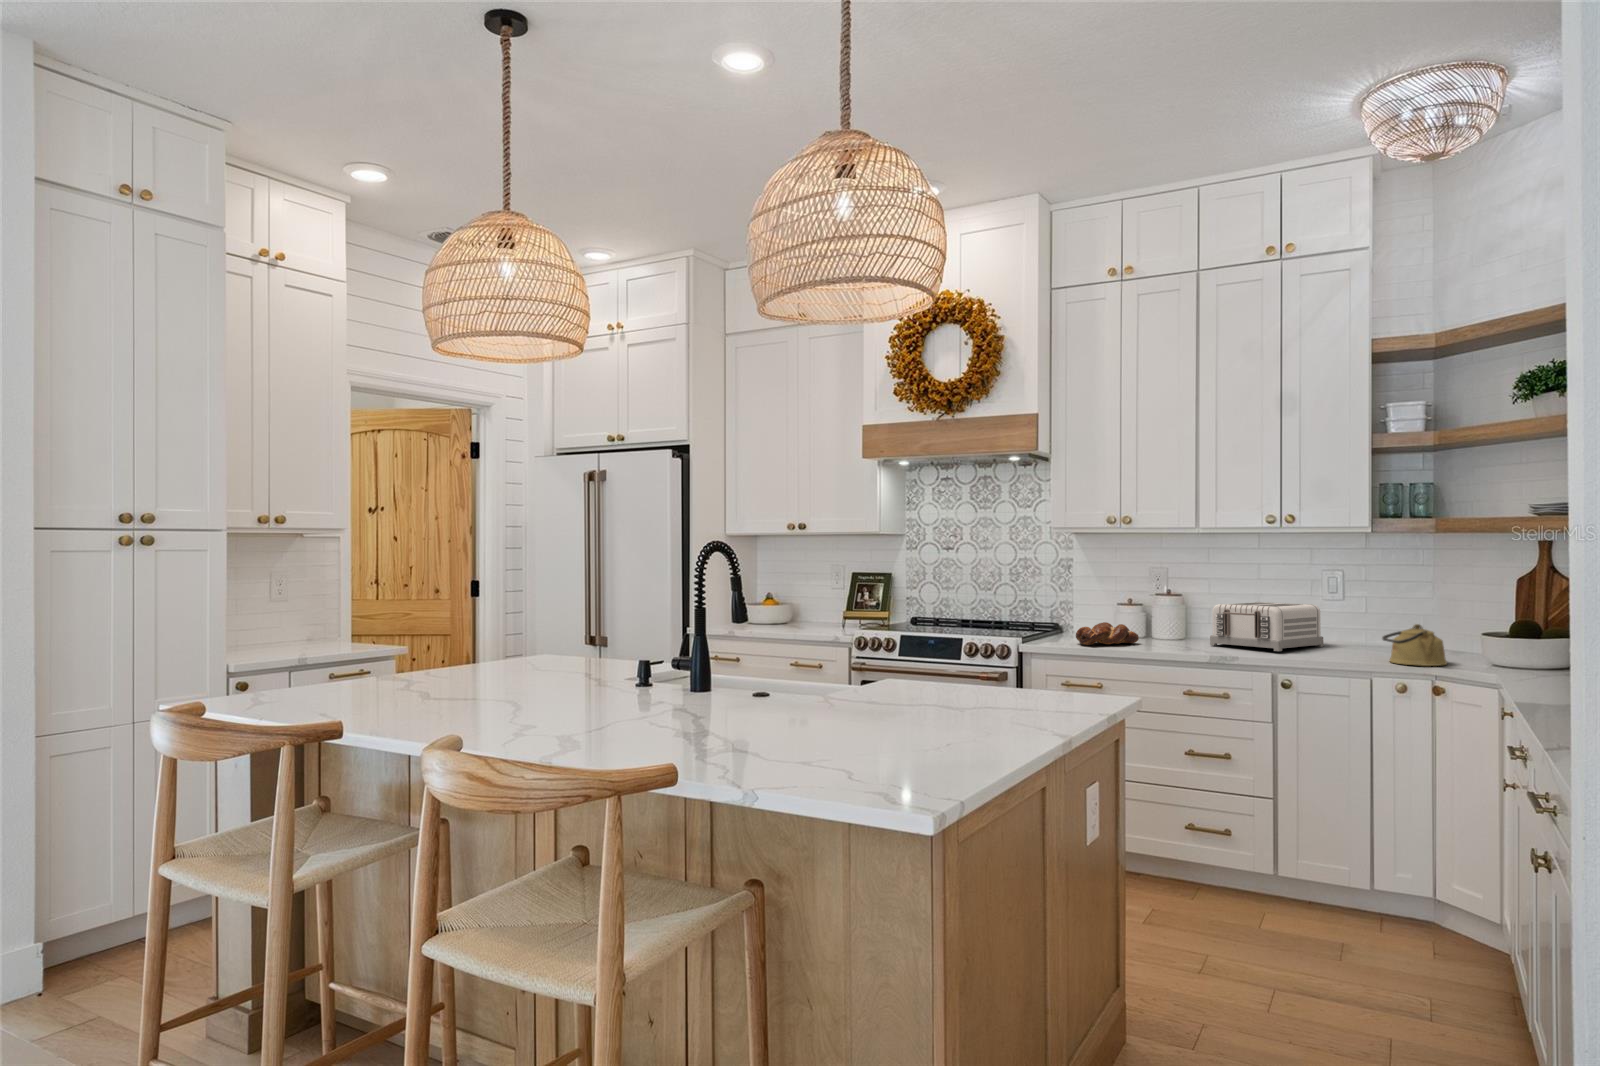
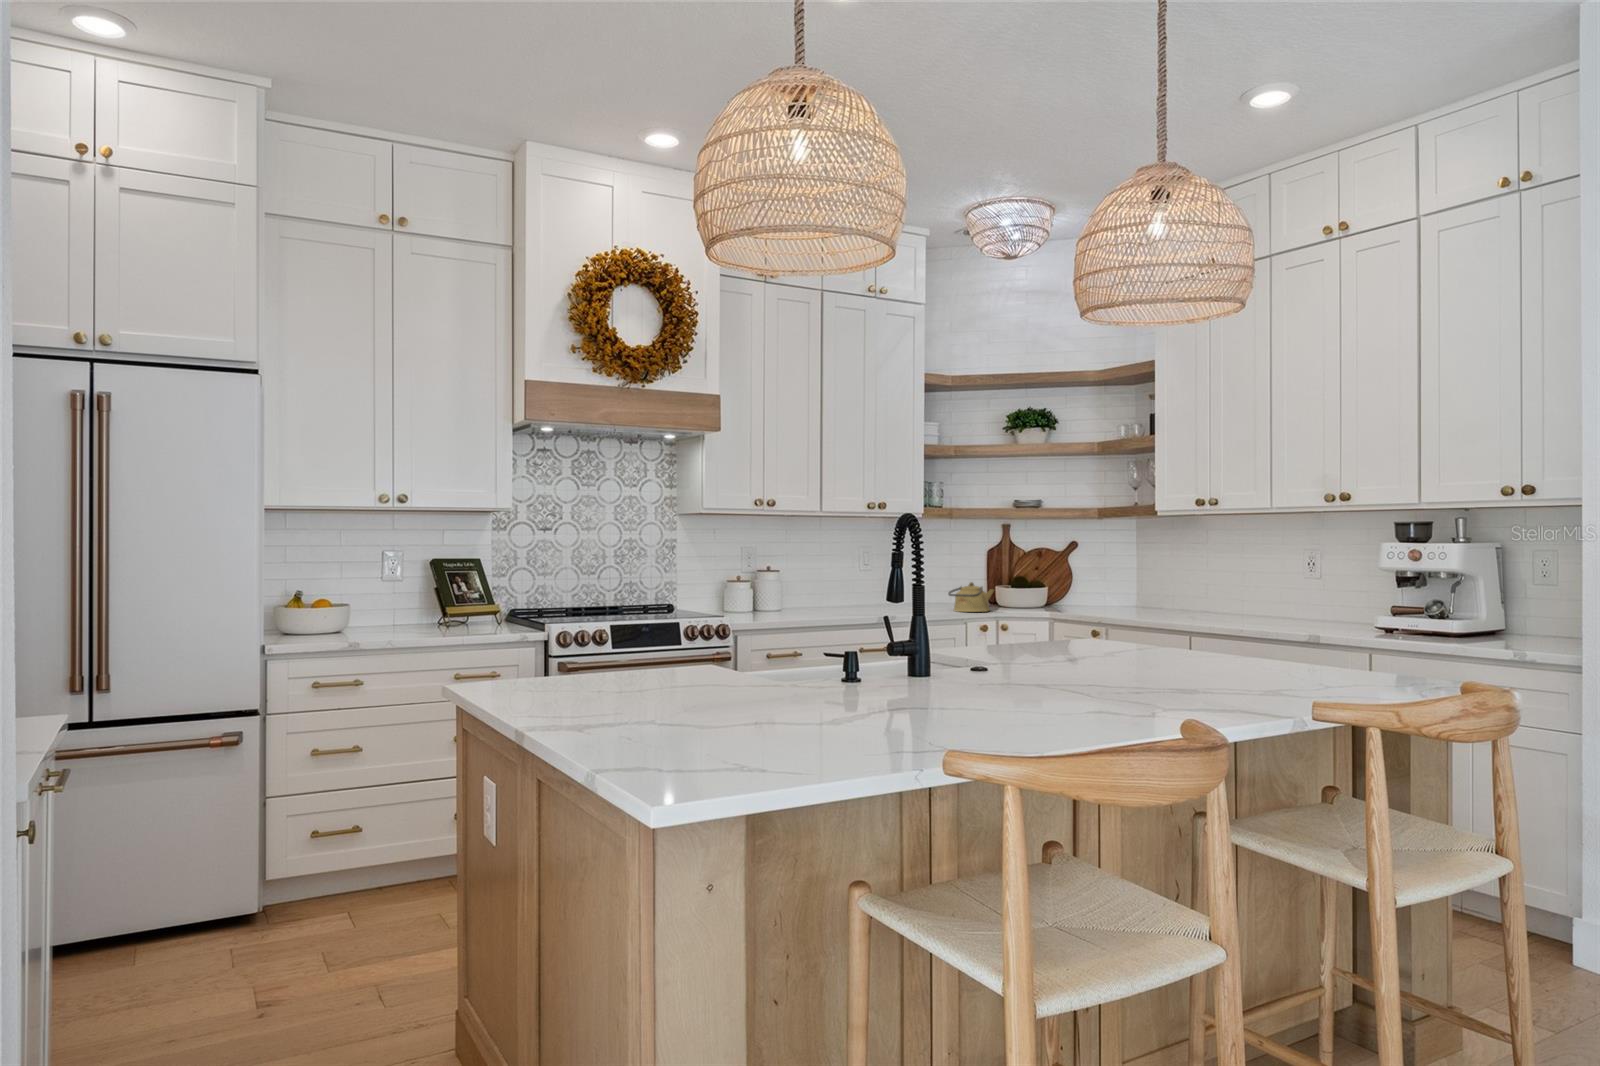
toaster: present [1210,602,1323,651] -> none [818,573,886,612]
bread loaf: present [1076,622,1139,645] -> none [735,597,778,619]

